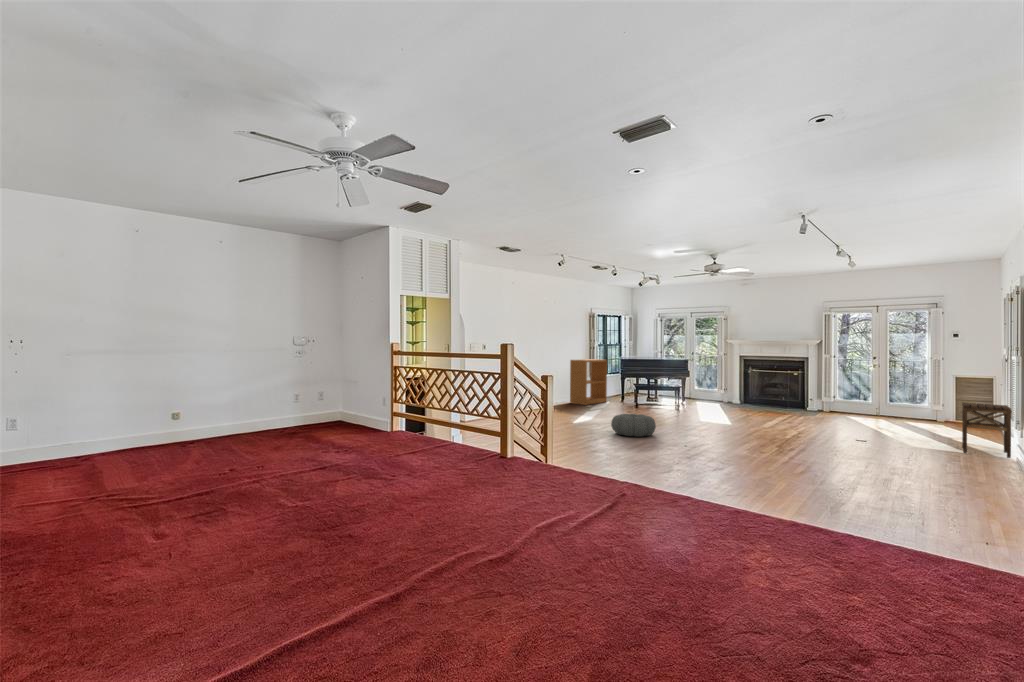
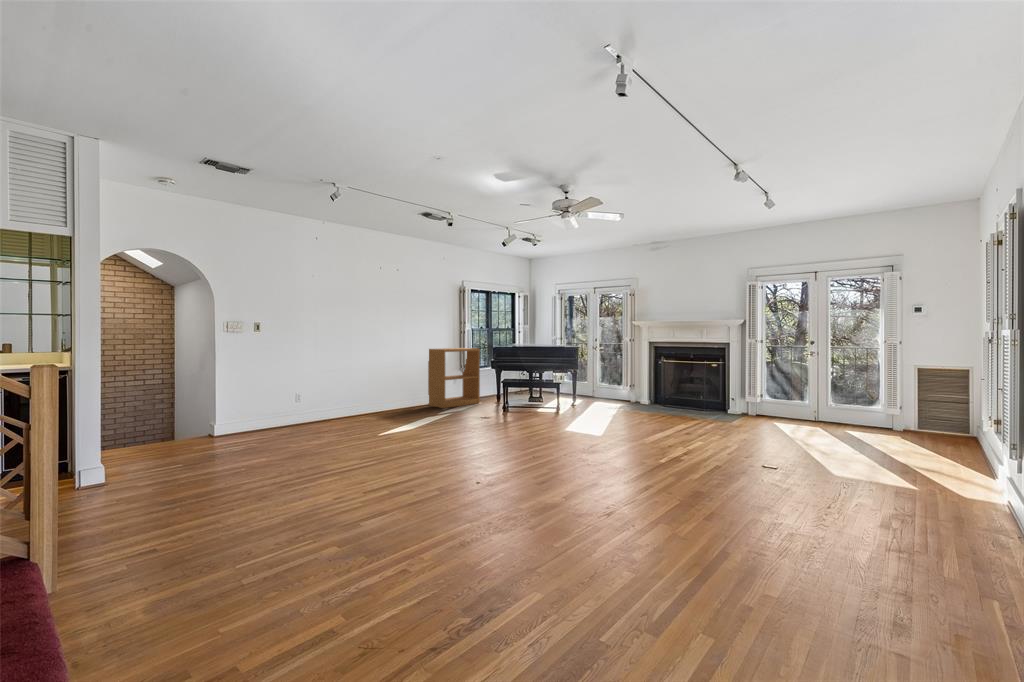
side table: present [962,403,1011,458] -> none [919,411,998,509]
pouf: present [611,414,656,437] -> none [393,428,461,467]

